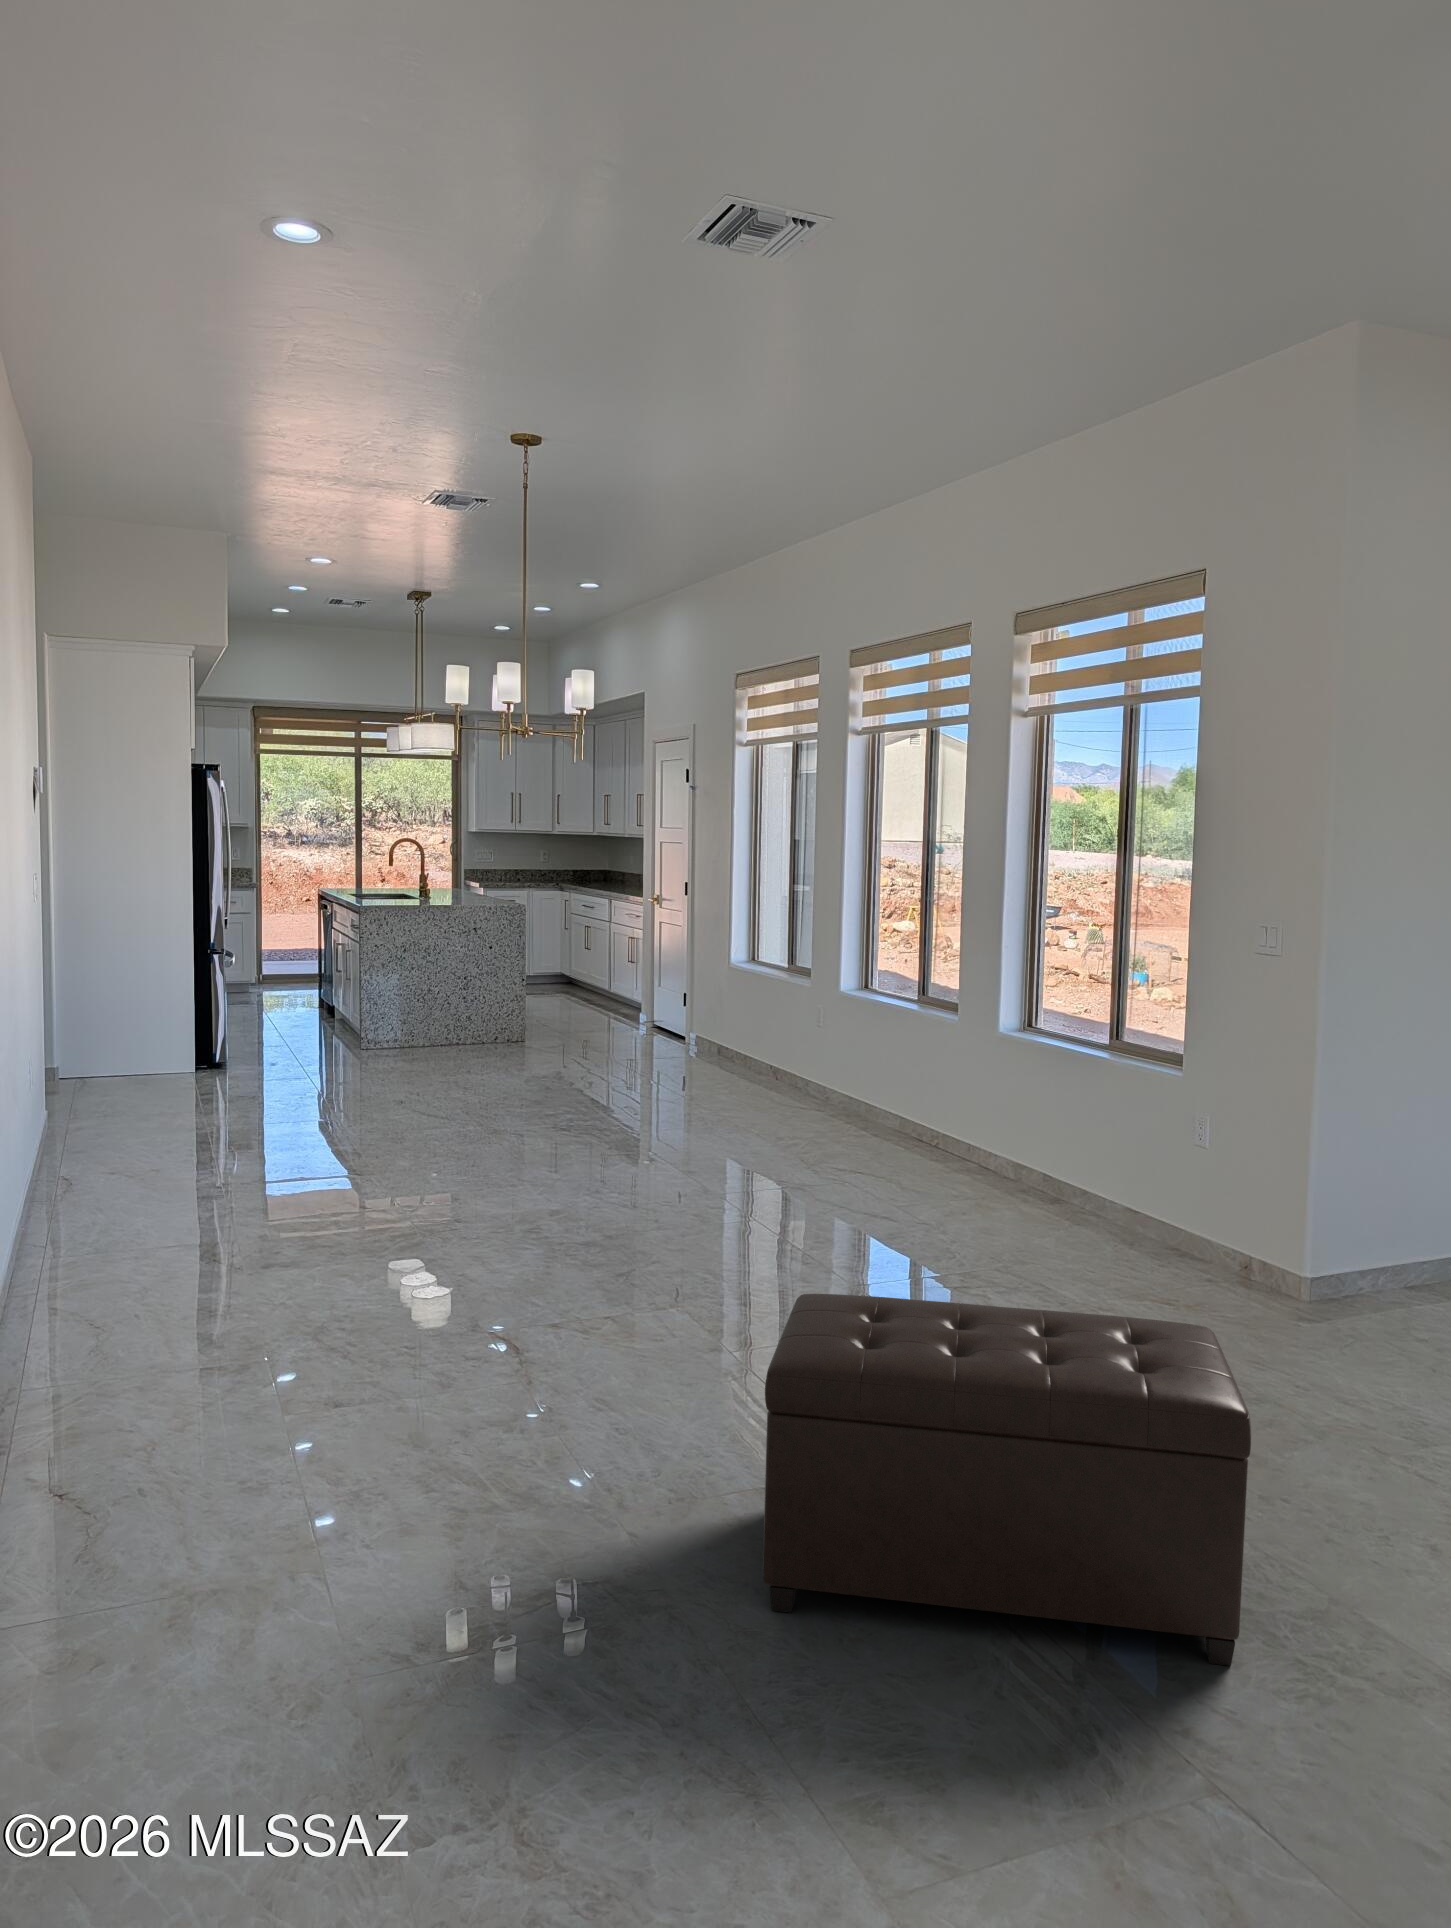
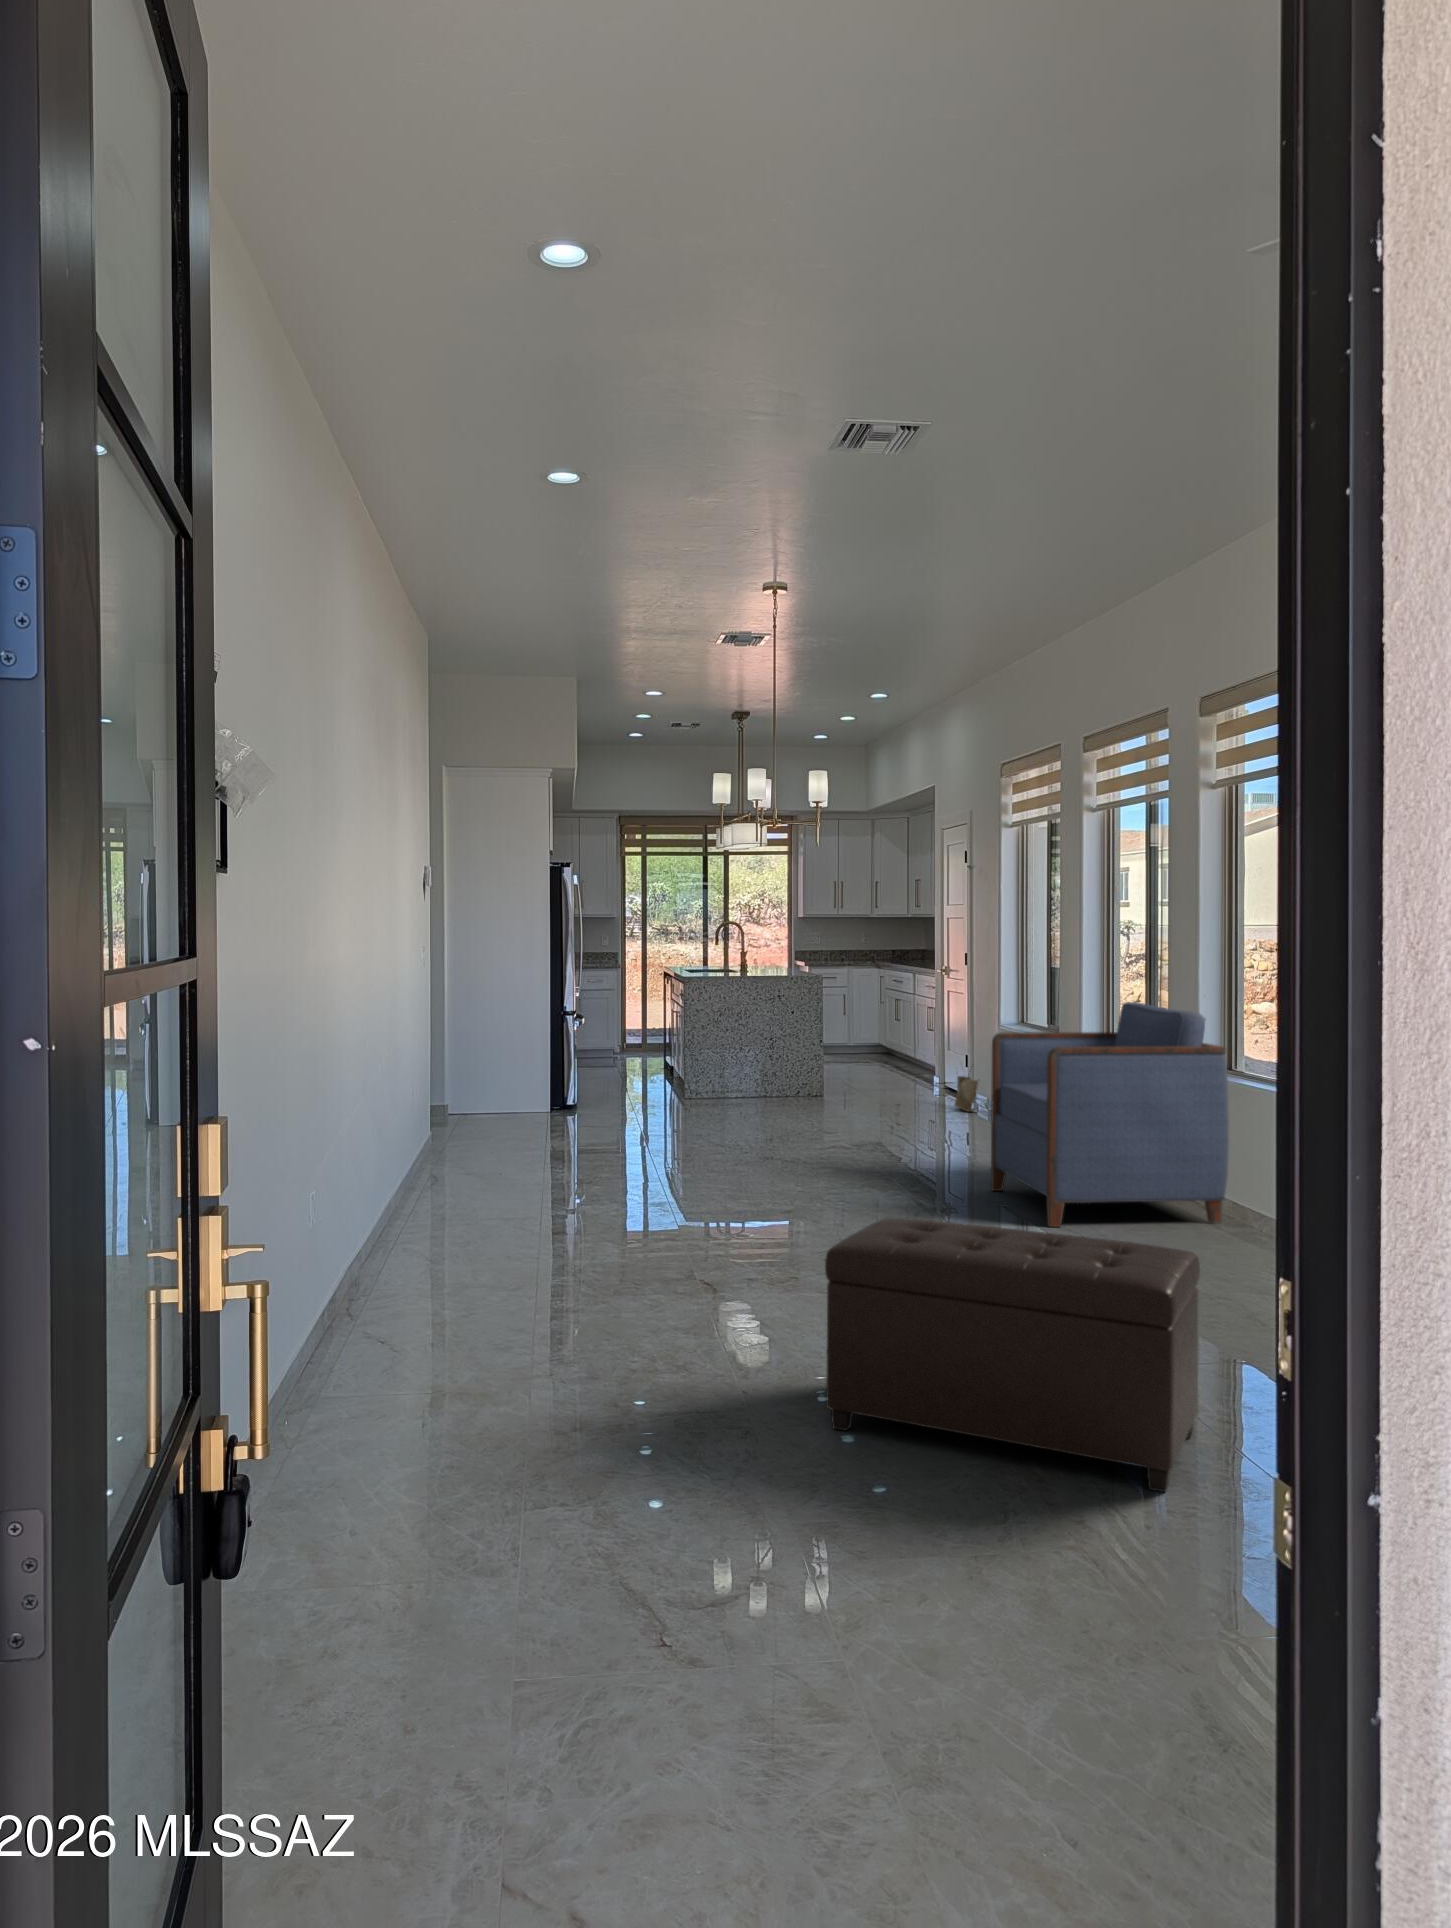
armchair: none [770,954,1043,1221] -> present [991,1002,1229,1227]
woven basket: none [675,1000,705,1059] -> present [955,1076,978,1112]

